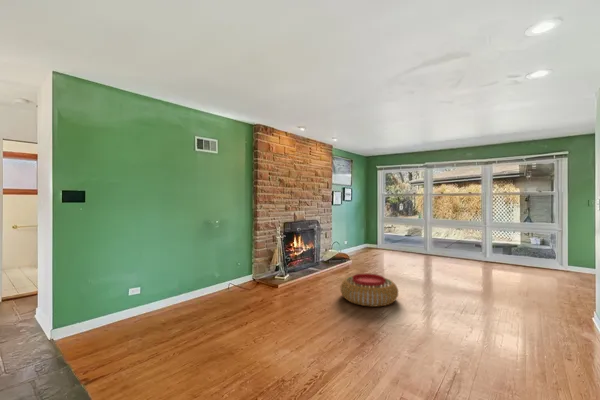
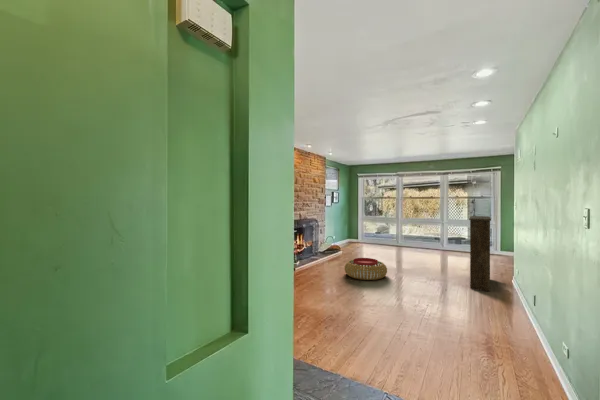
bookshelf: none [520,219,558,338] -> present [469,216,491,291]

